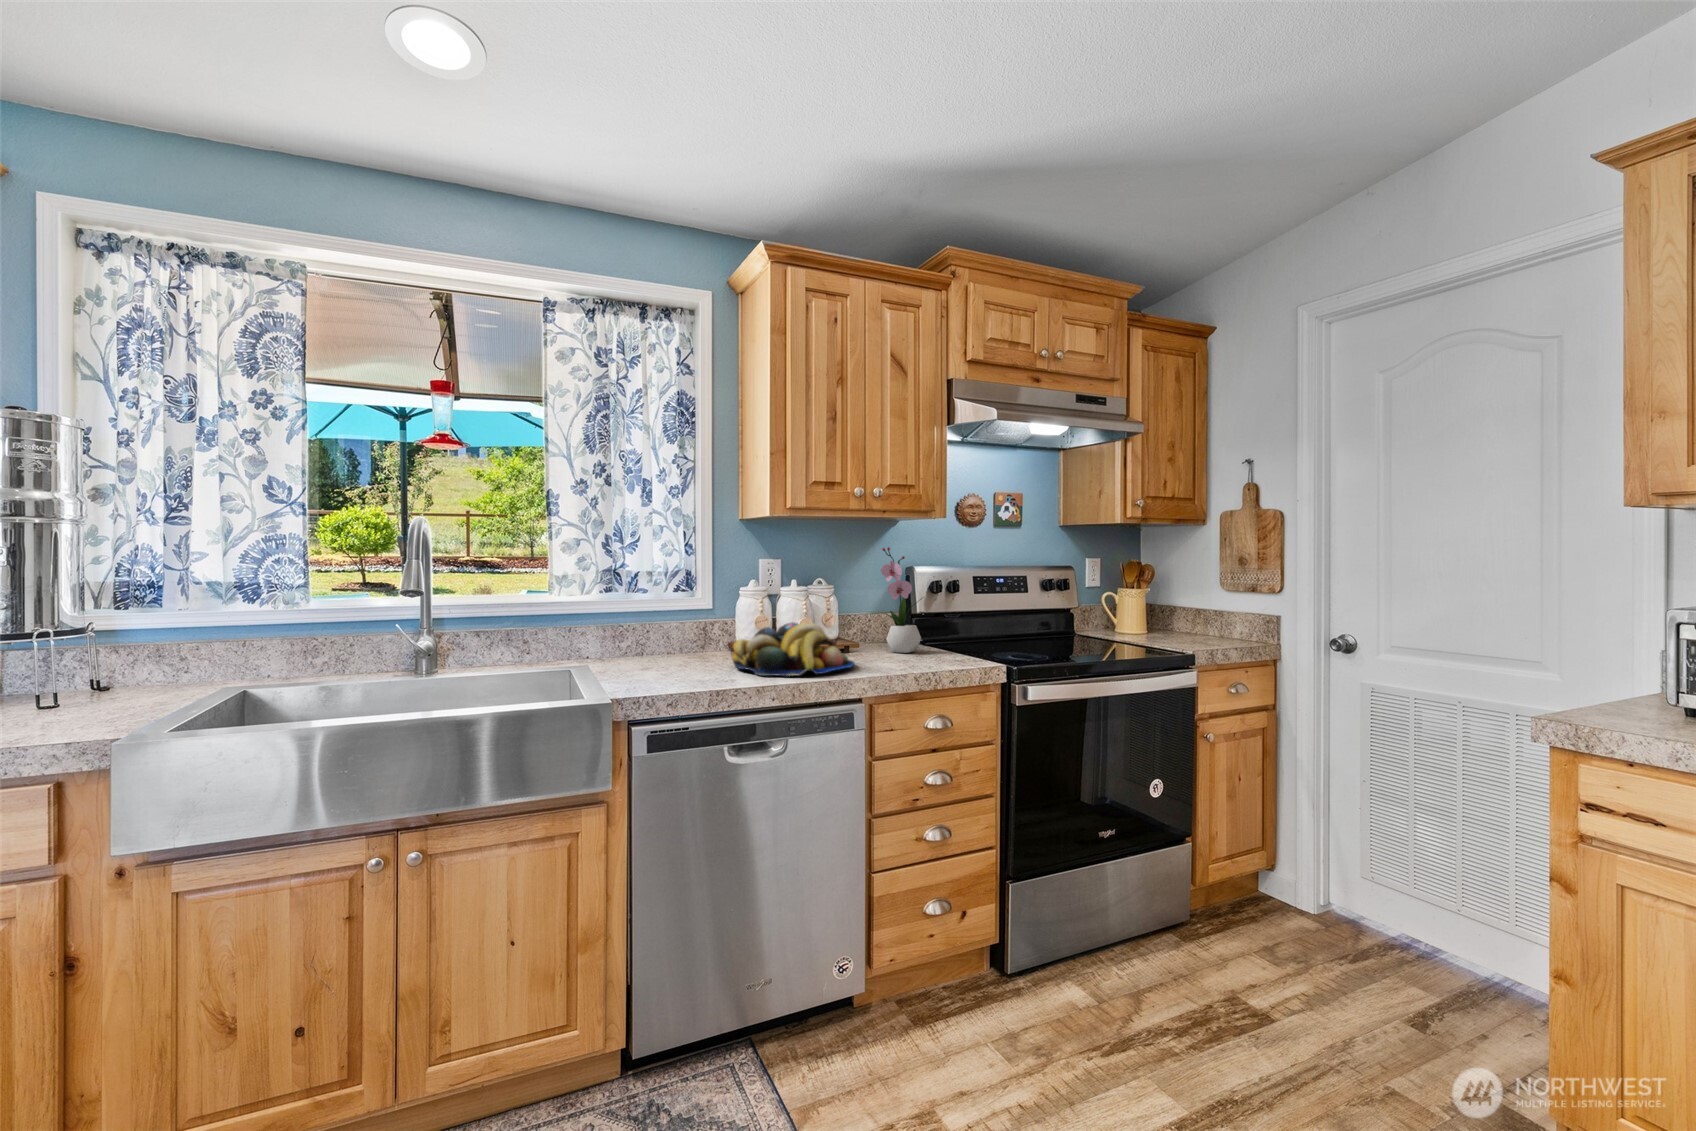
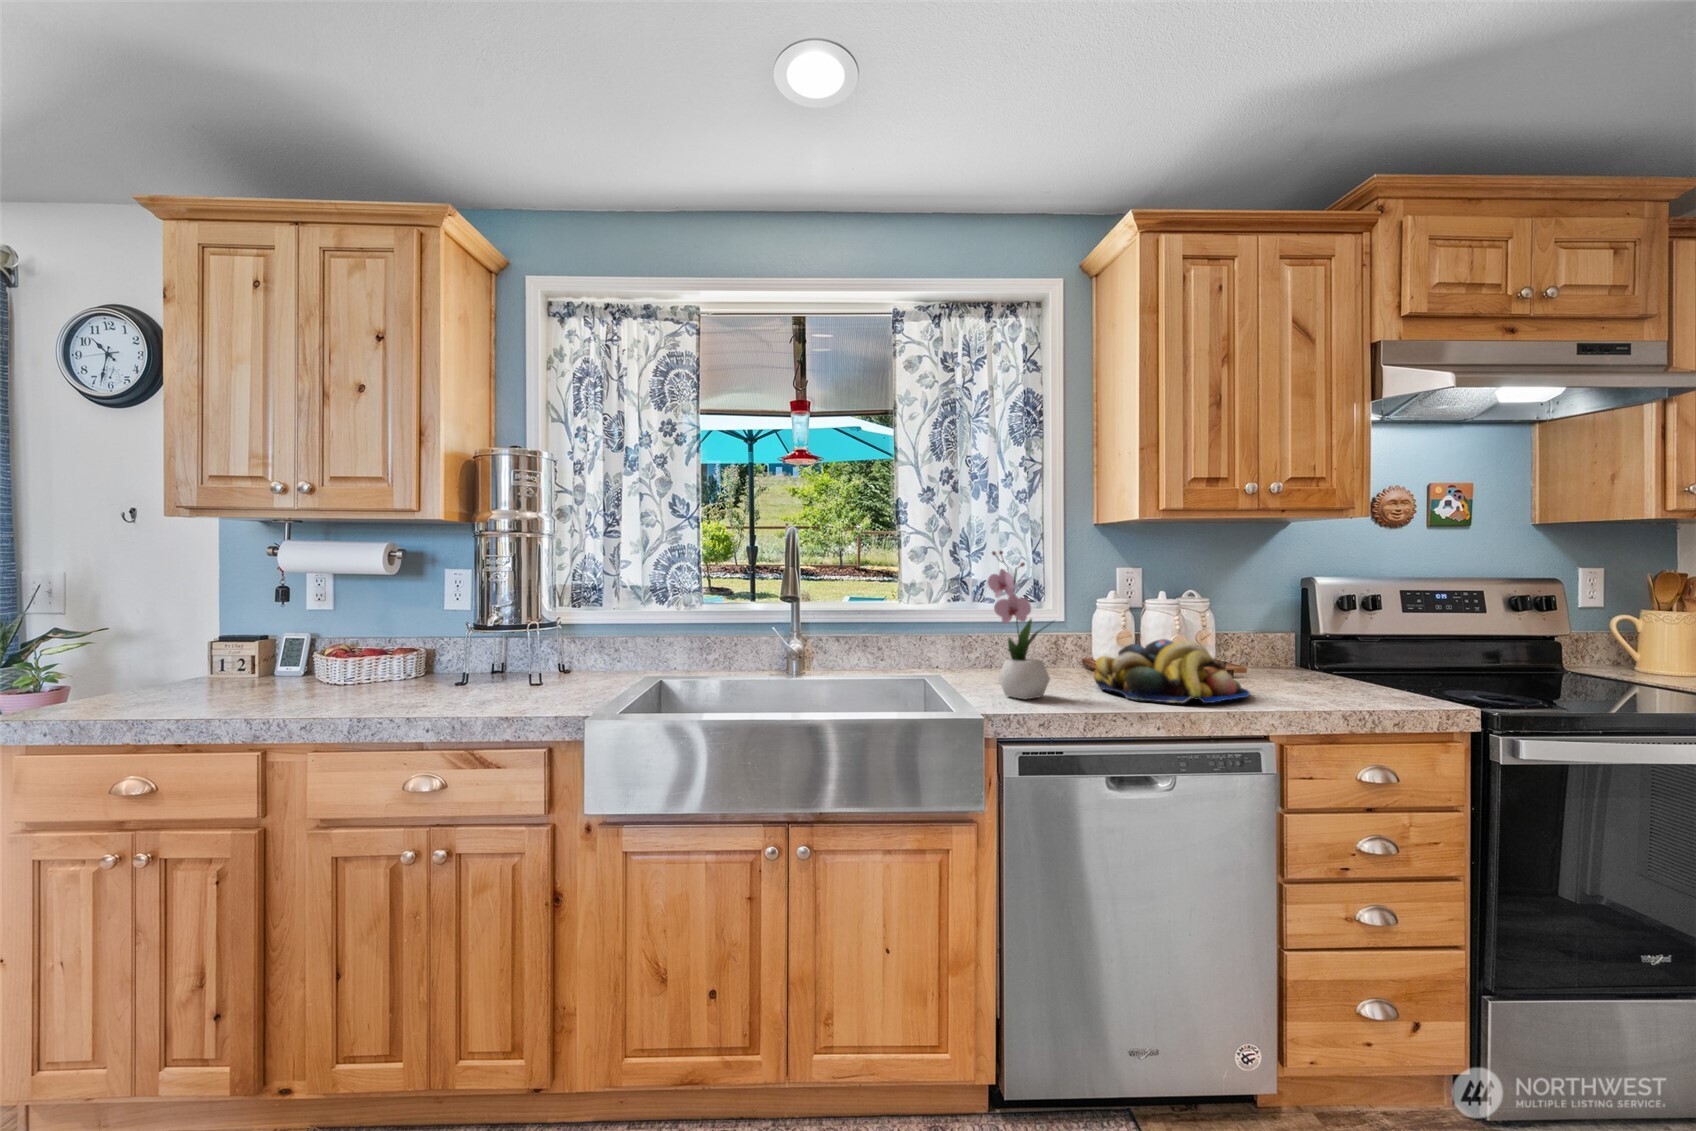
flower arrangement: present [881,547,924,653] -> present [988,551,1050,699]

